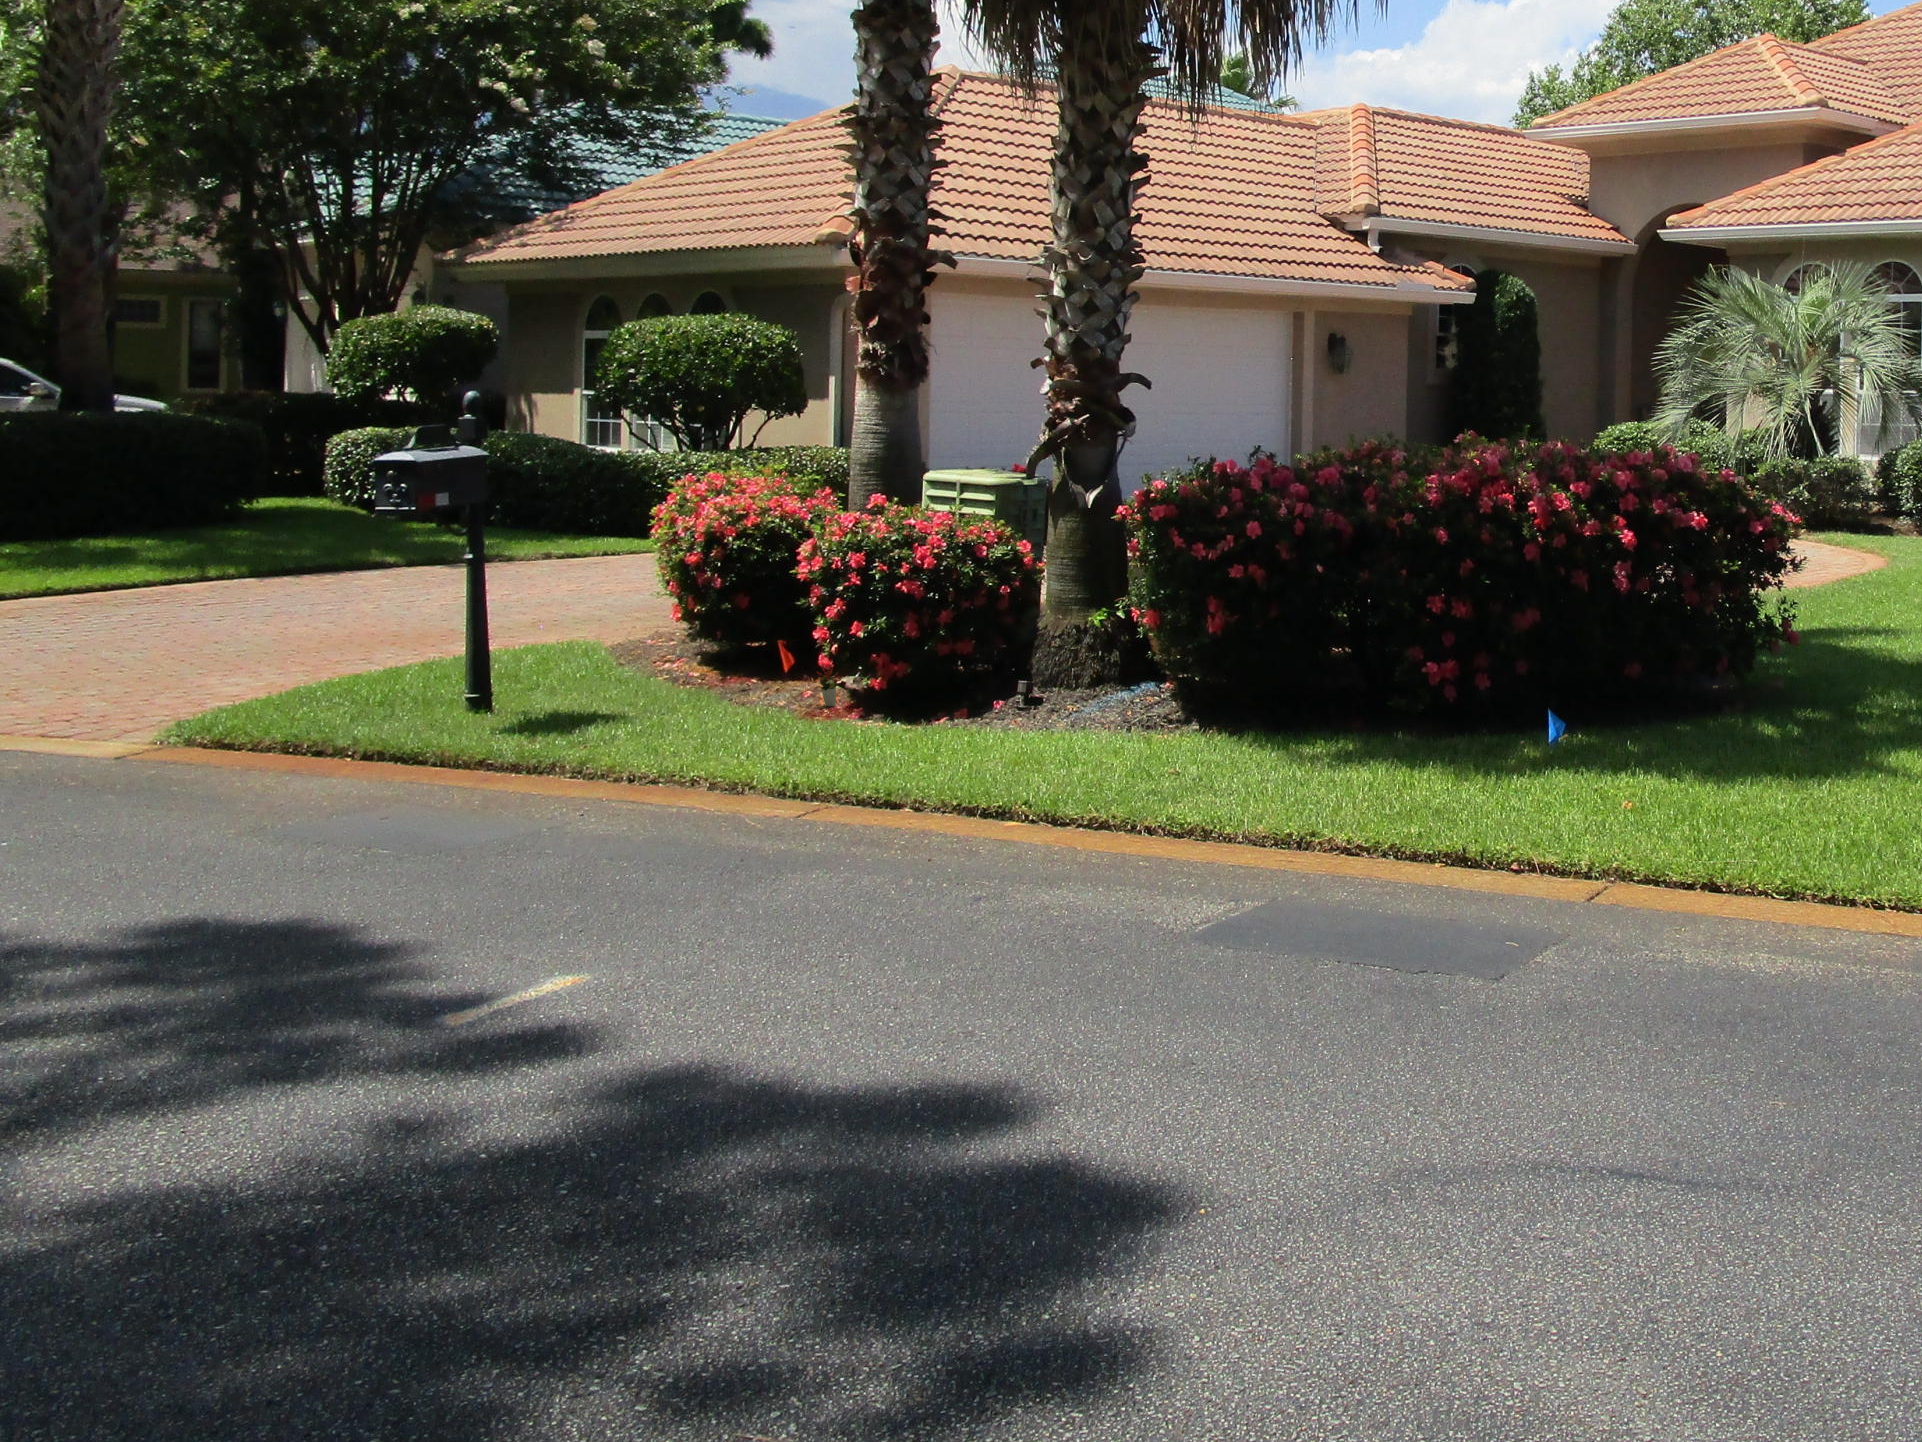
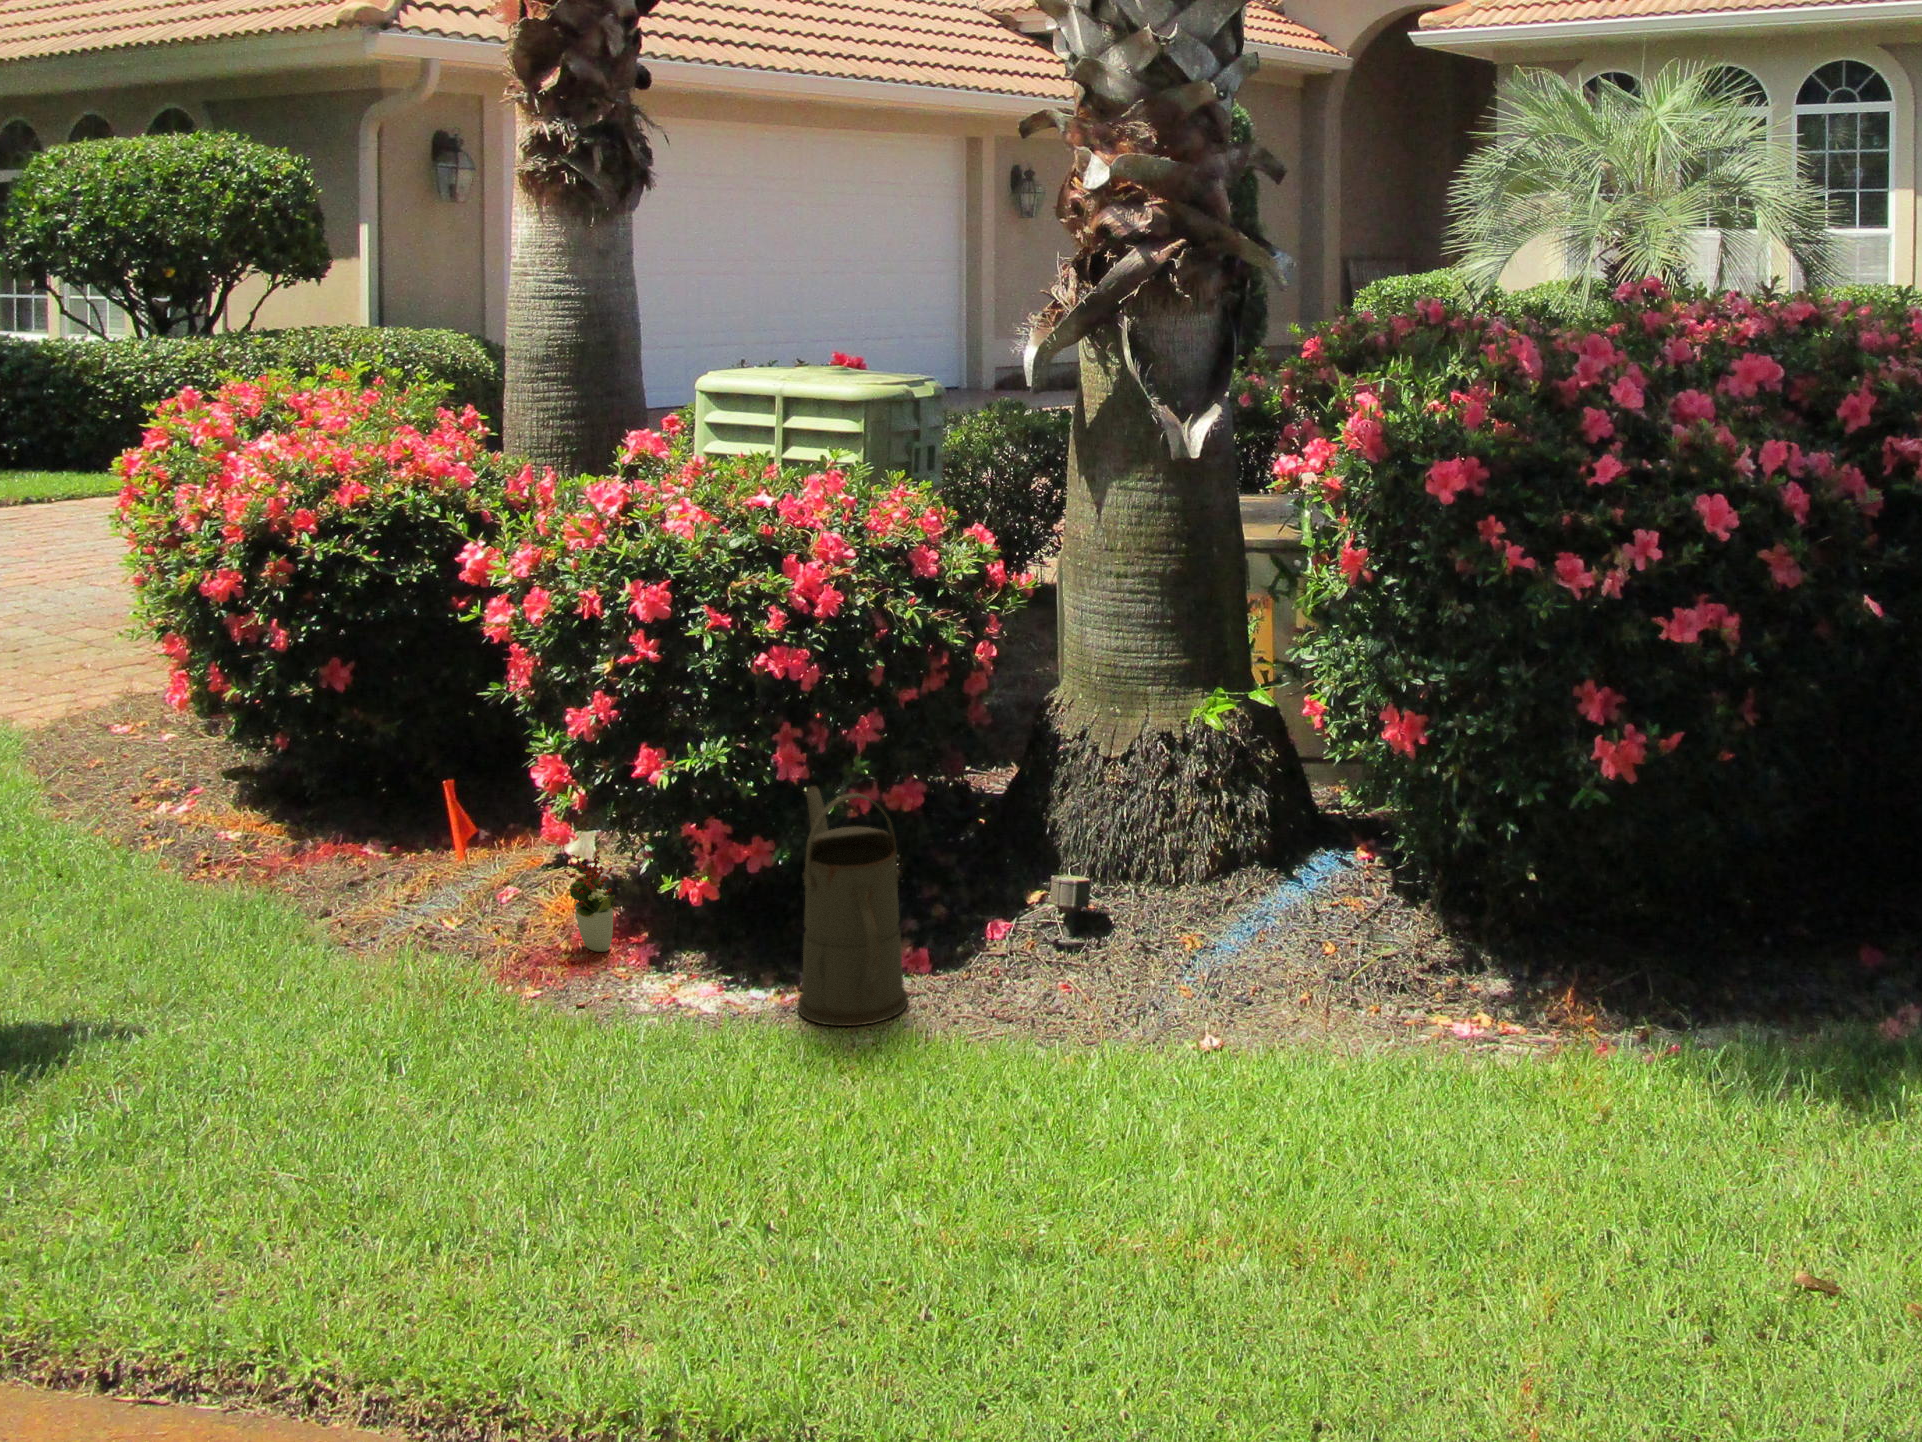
watering can: none [895,634,940,723] -> present [798,786,908,1026]

